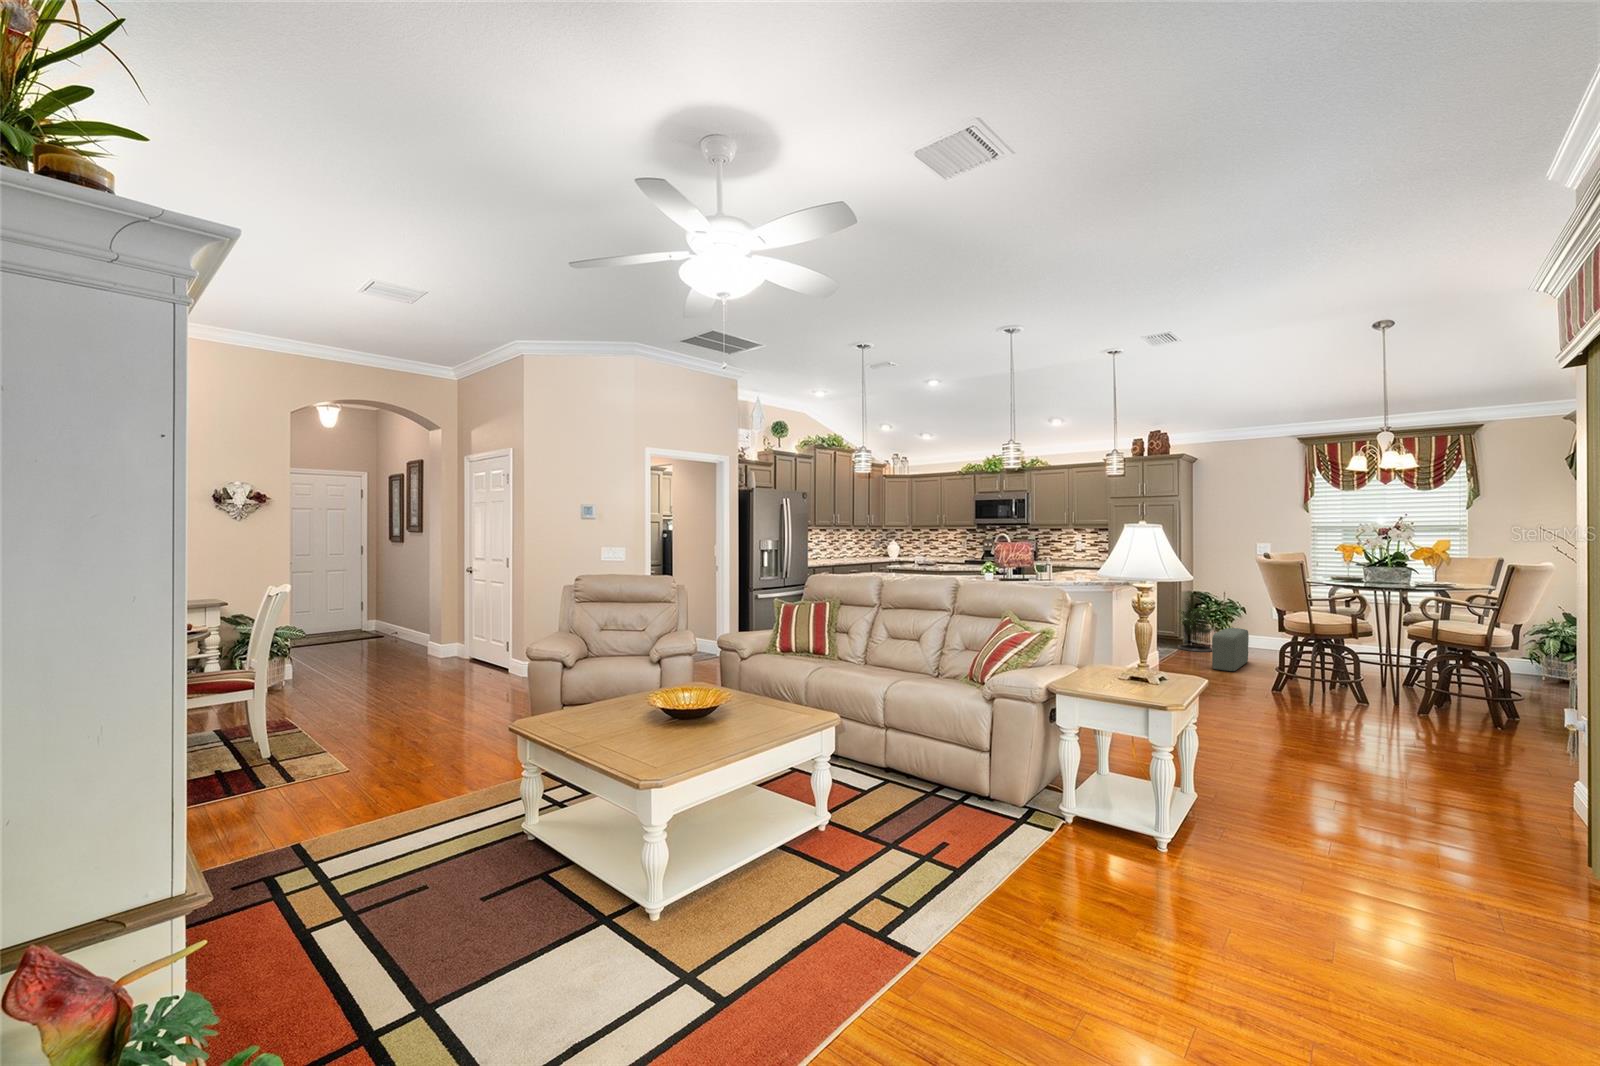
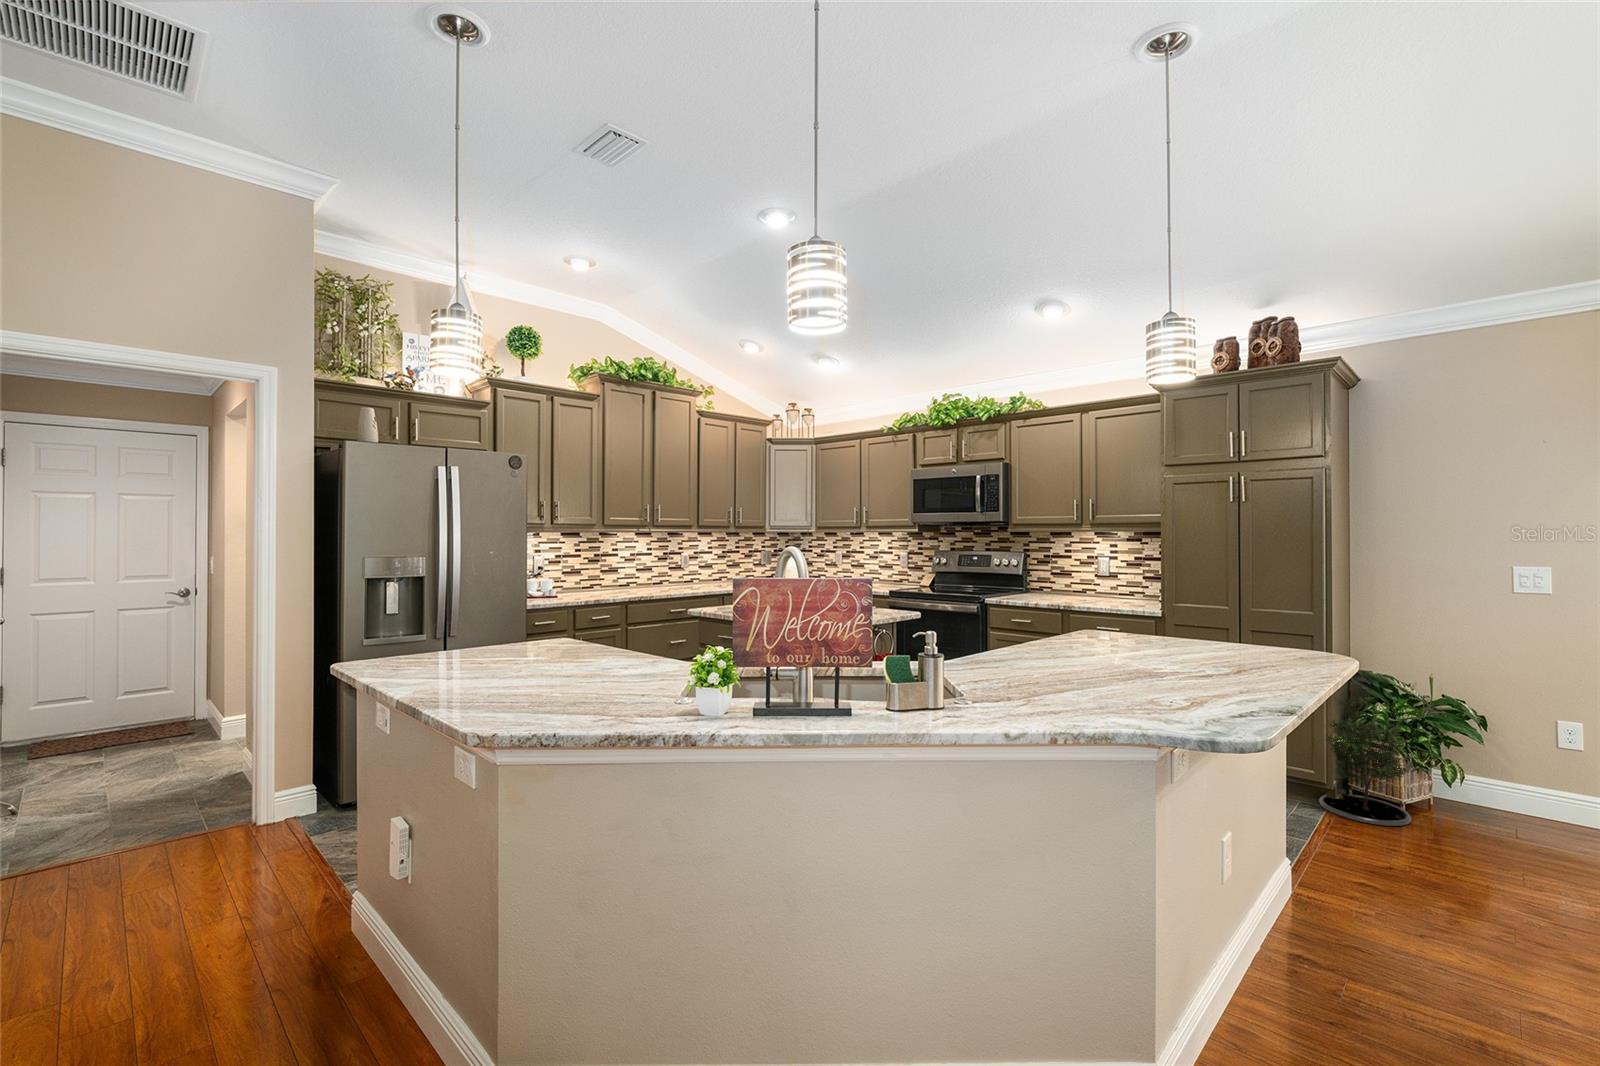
pouf: present [1212,628,1249,671] -> none [1436,795,1536,963]

